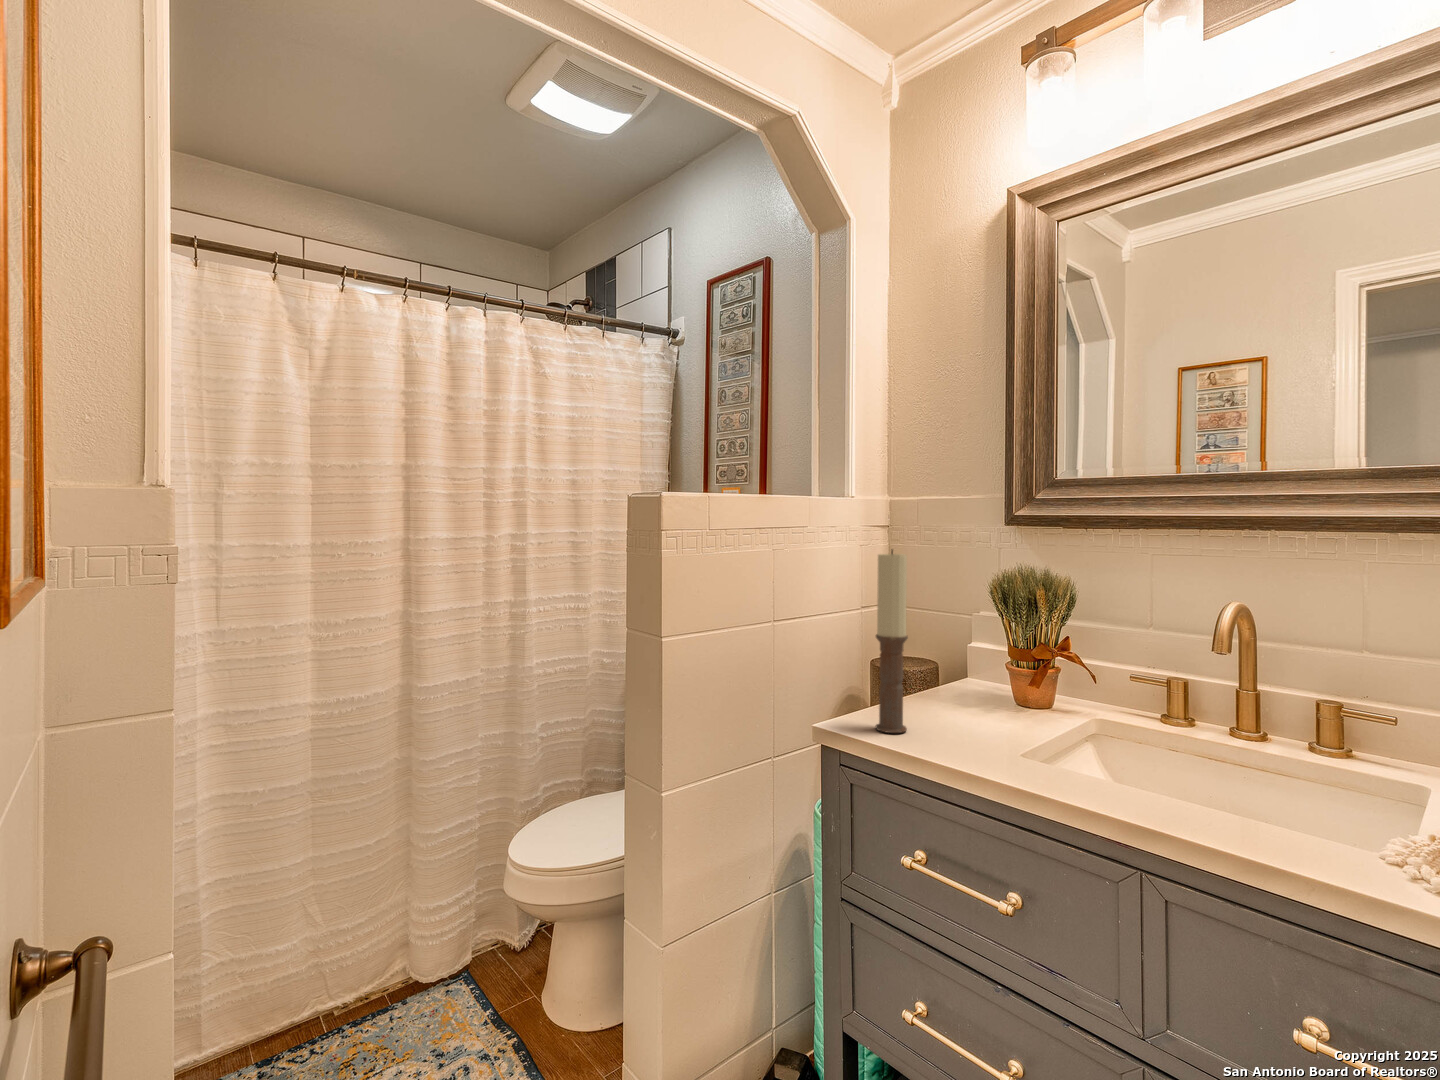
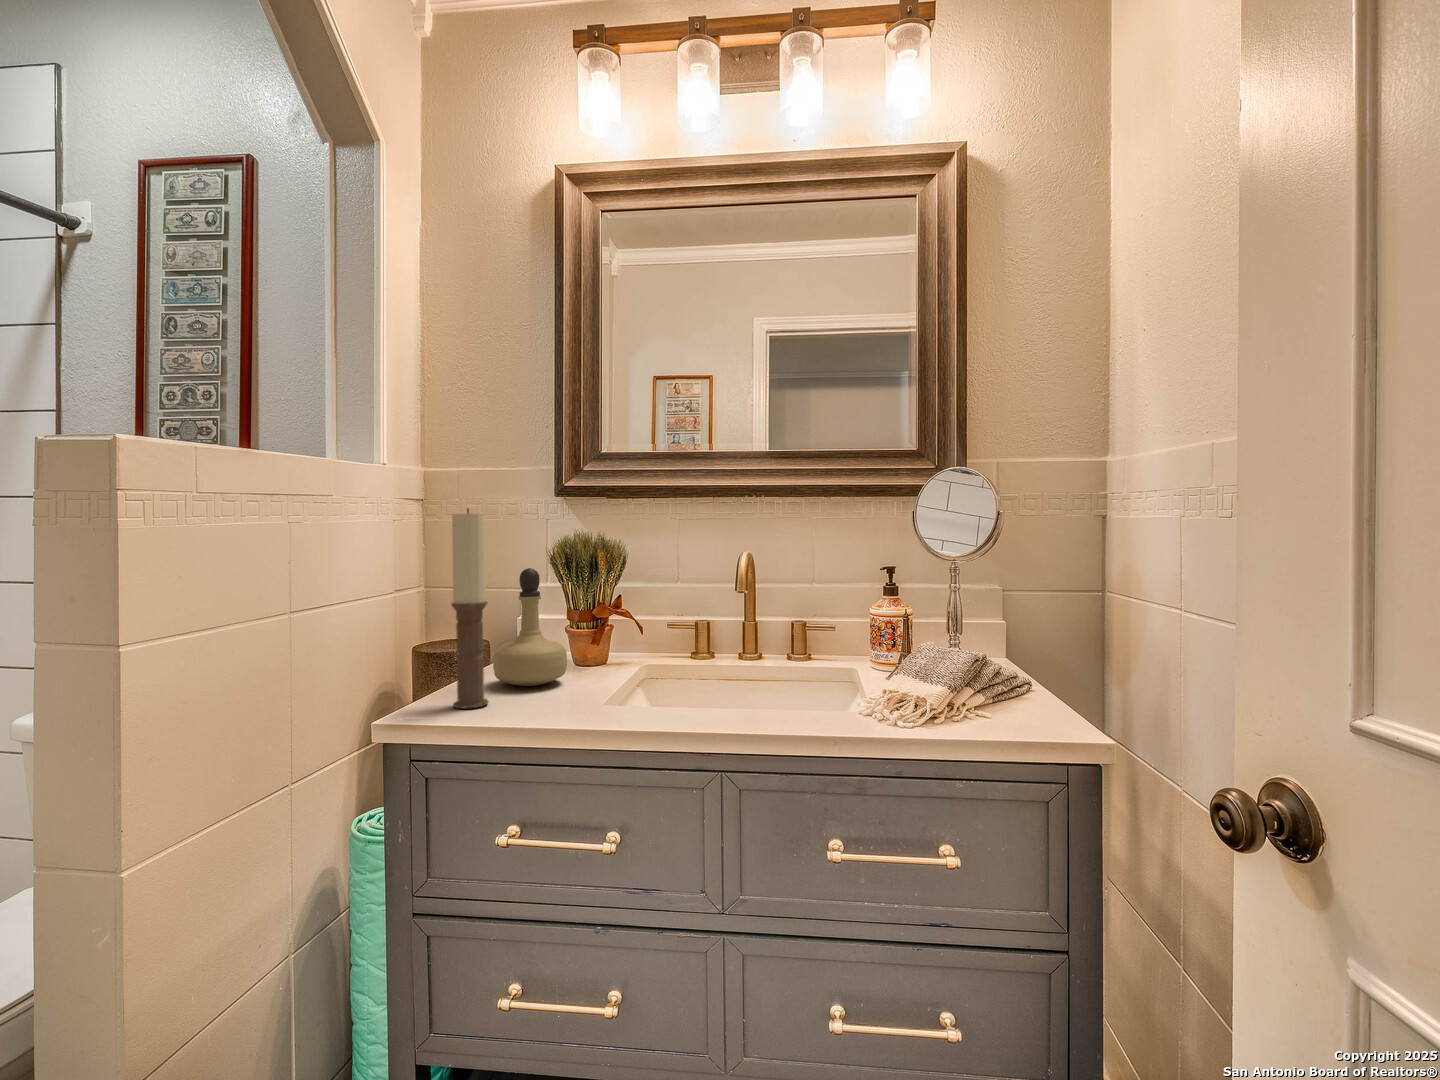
perfume bottle: none [922,604,996,720] -> present [493,568,567,686]

